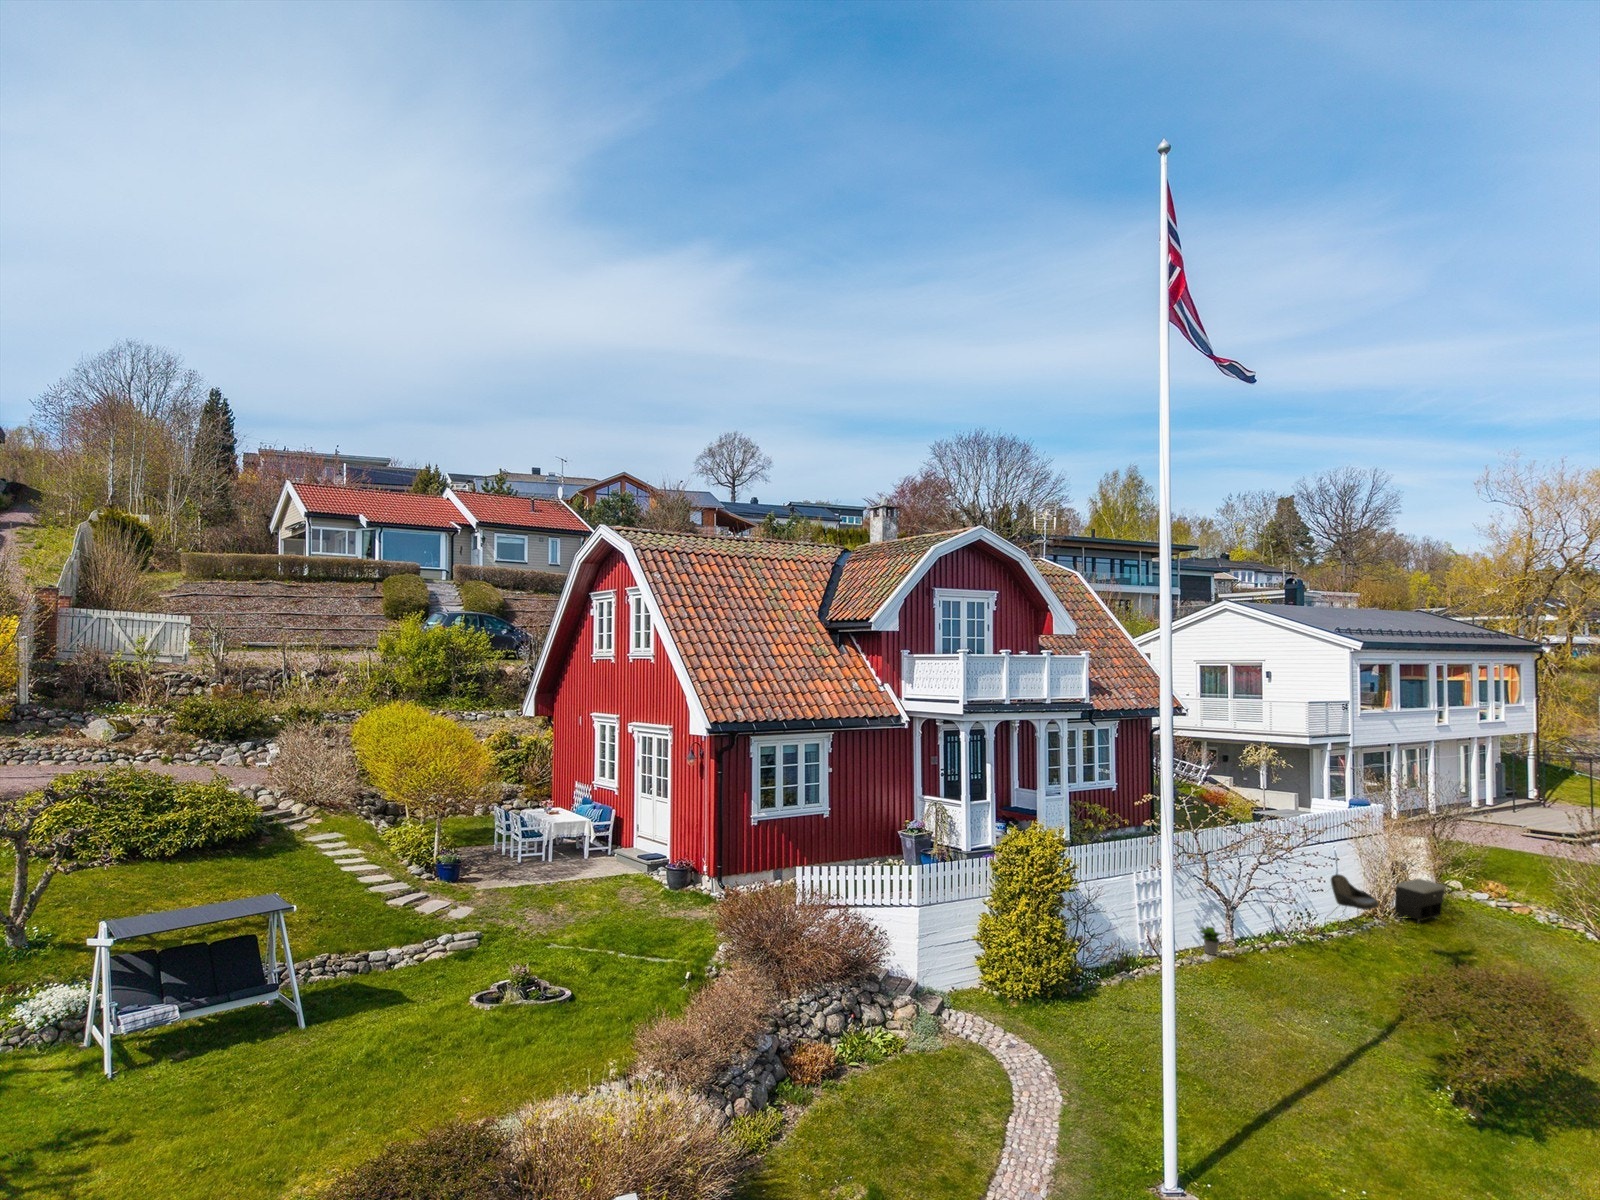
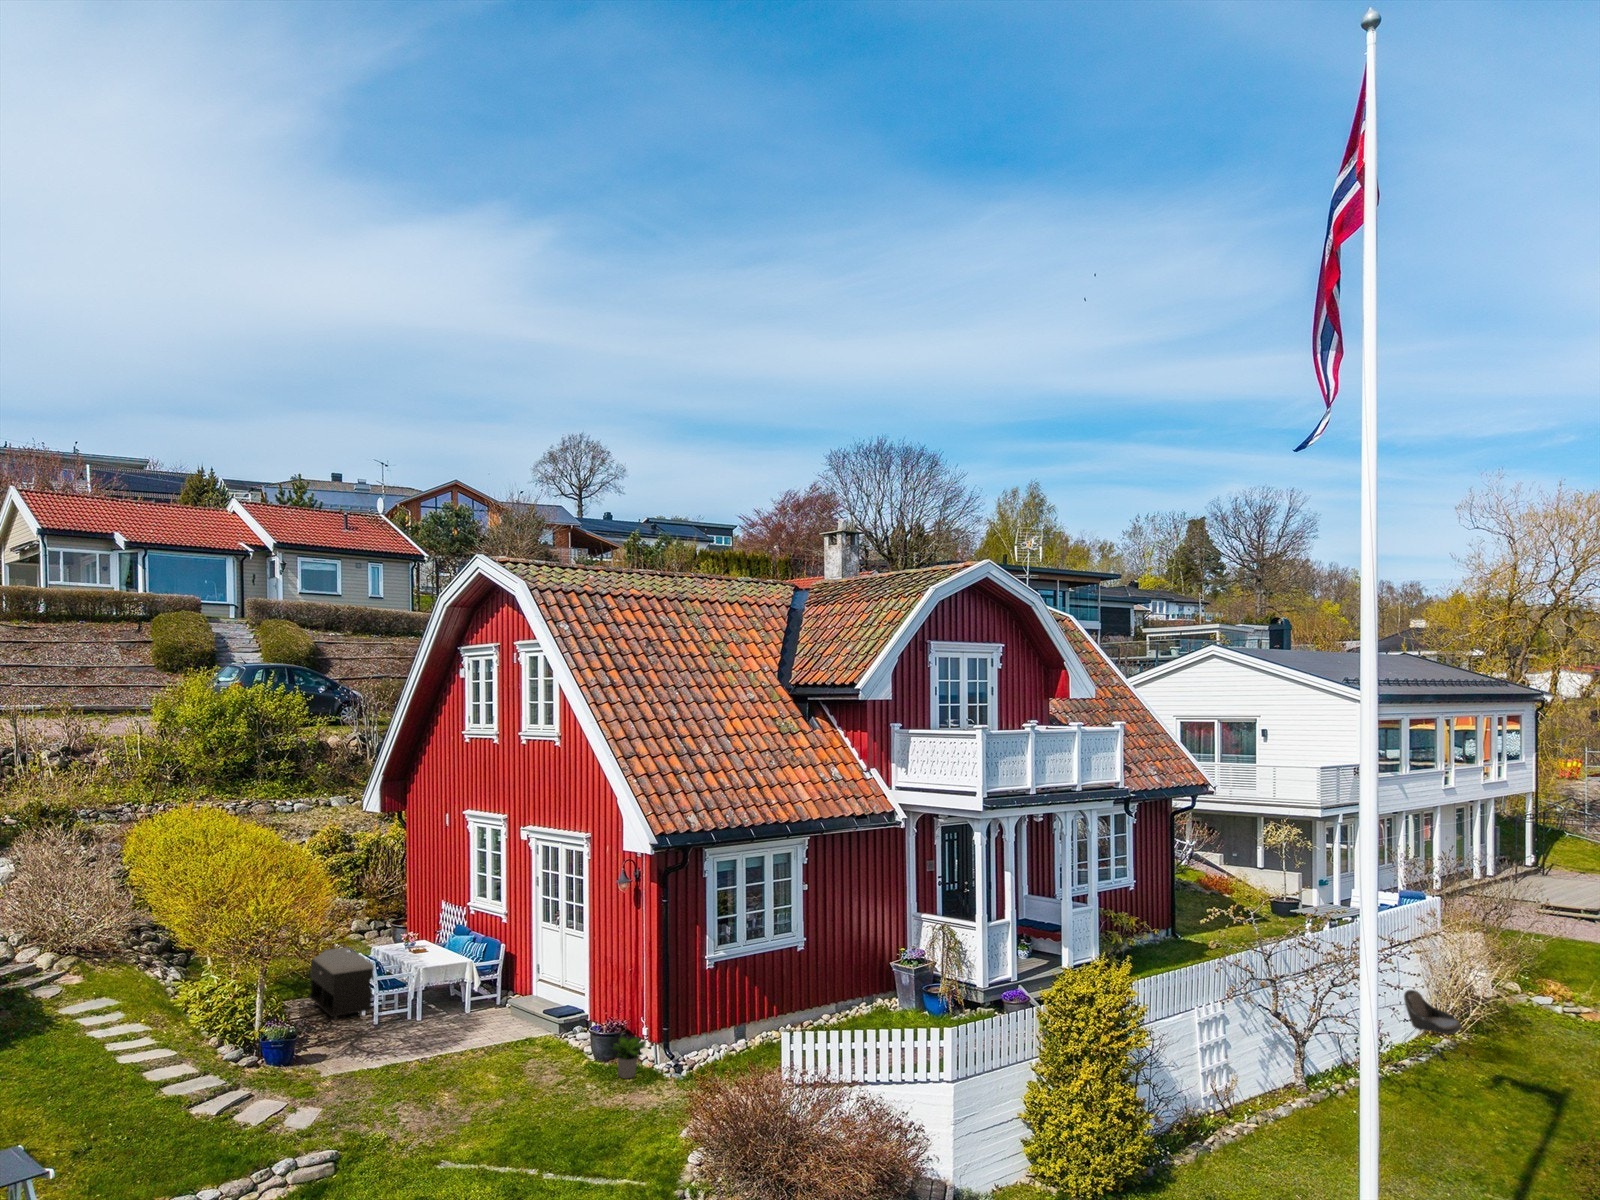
storage bench: present [1394,879,1446,922] -> present [309,947,374,1019]
potted plant: present [1200,927,1222,955] -> present [611,1036,646,1079]

